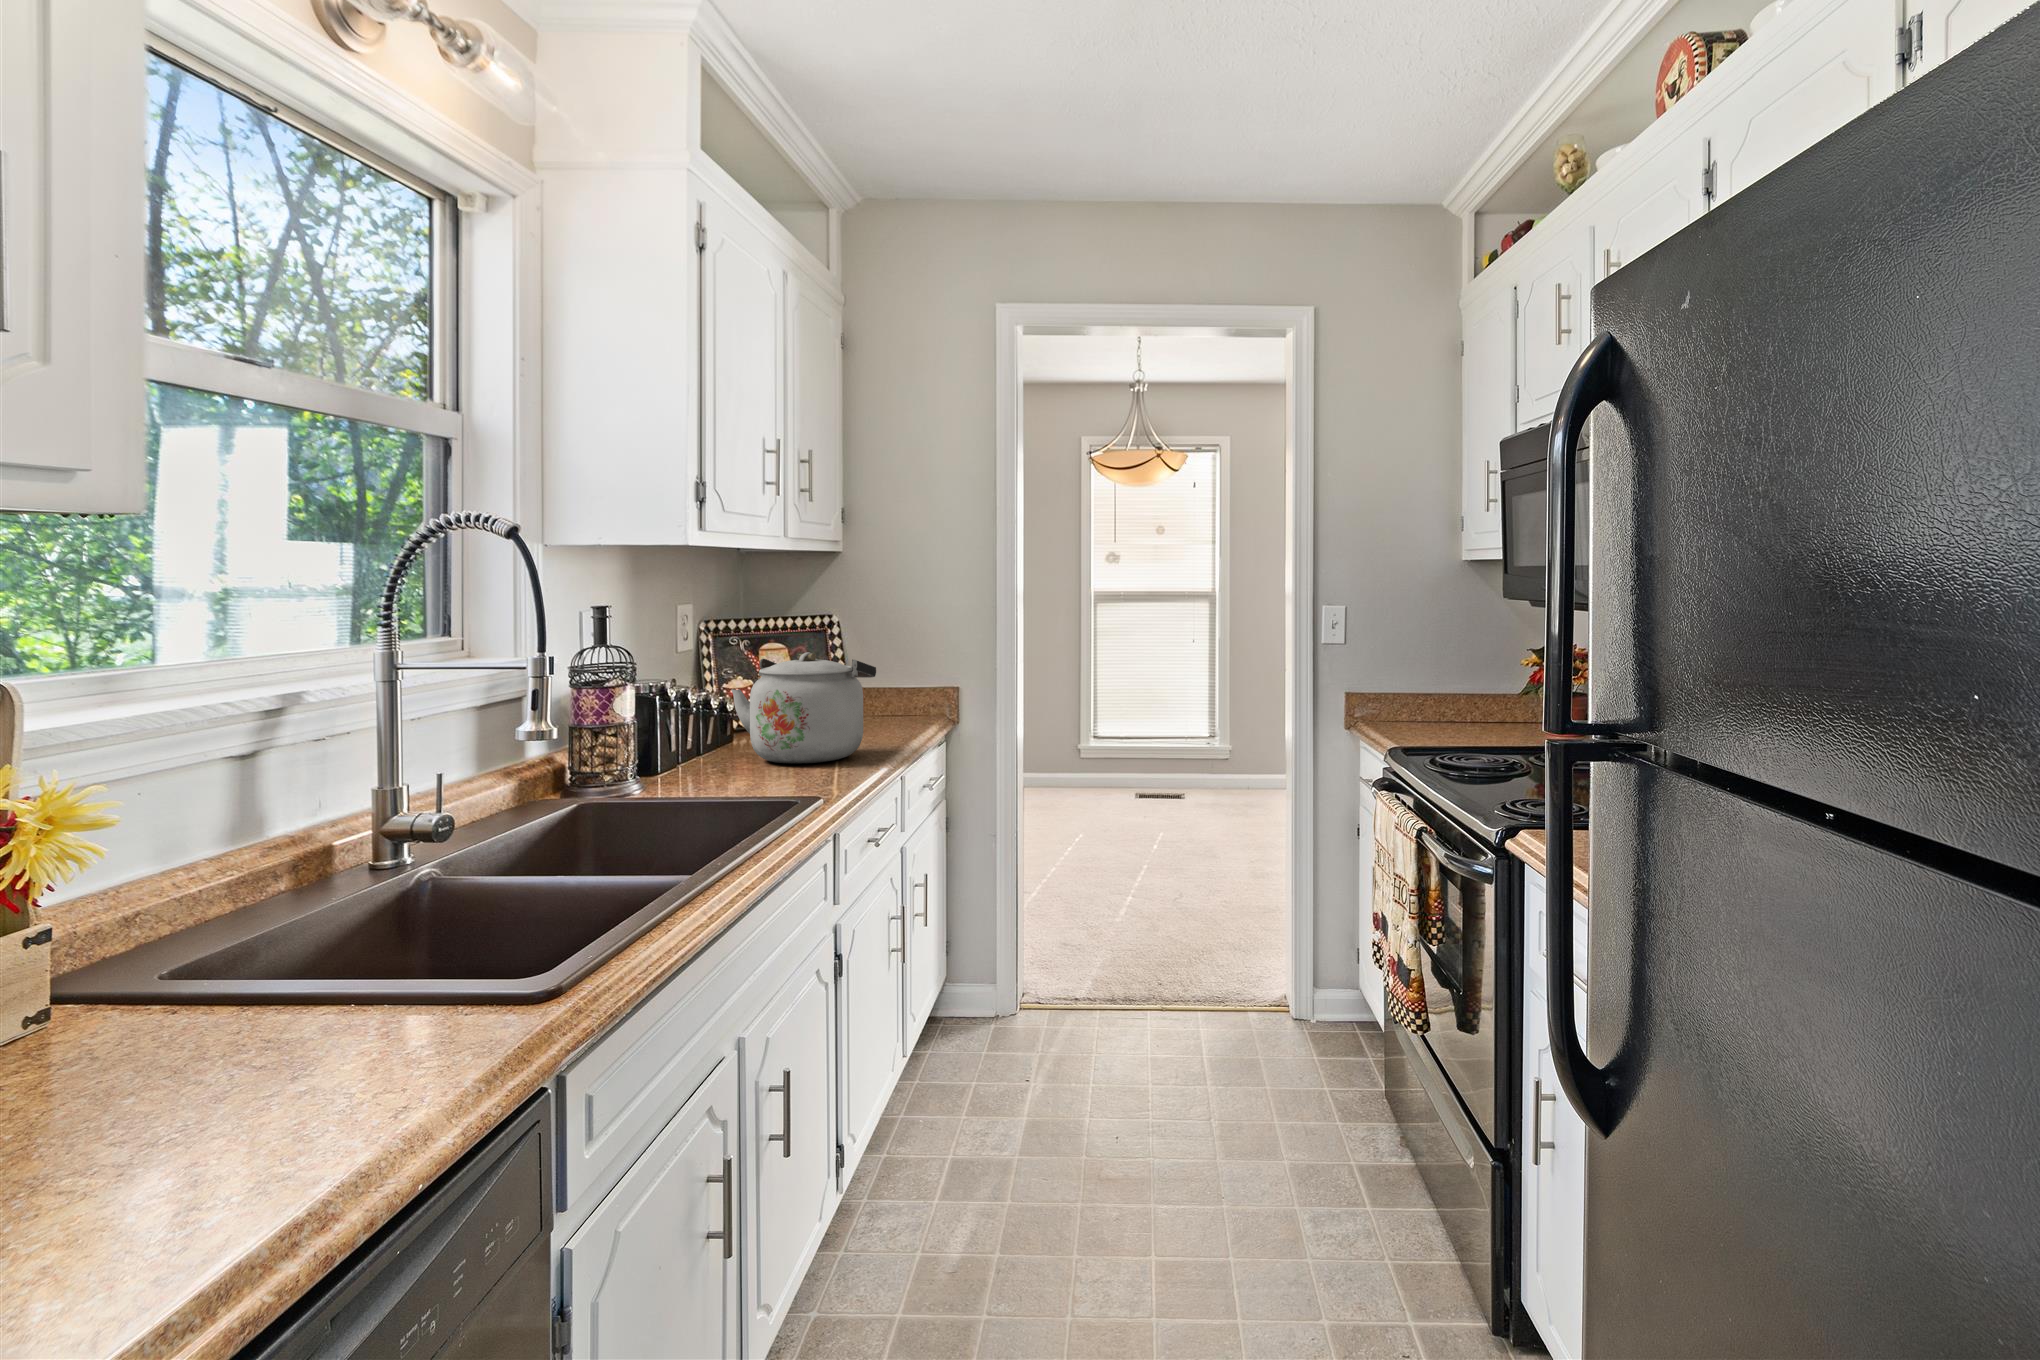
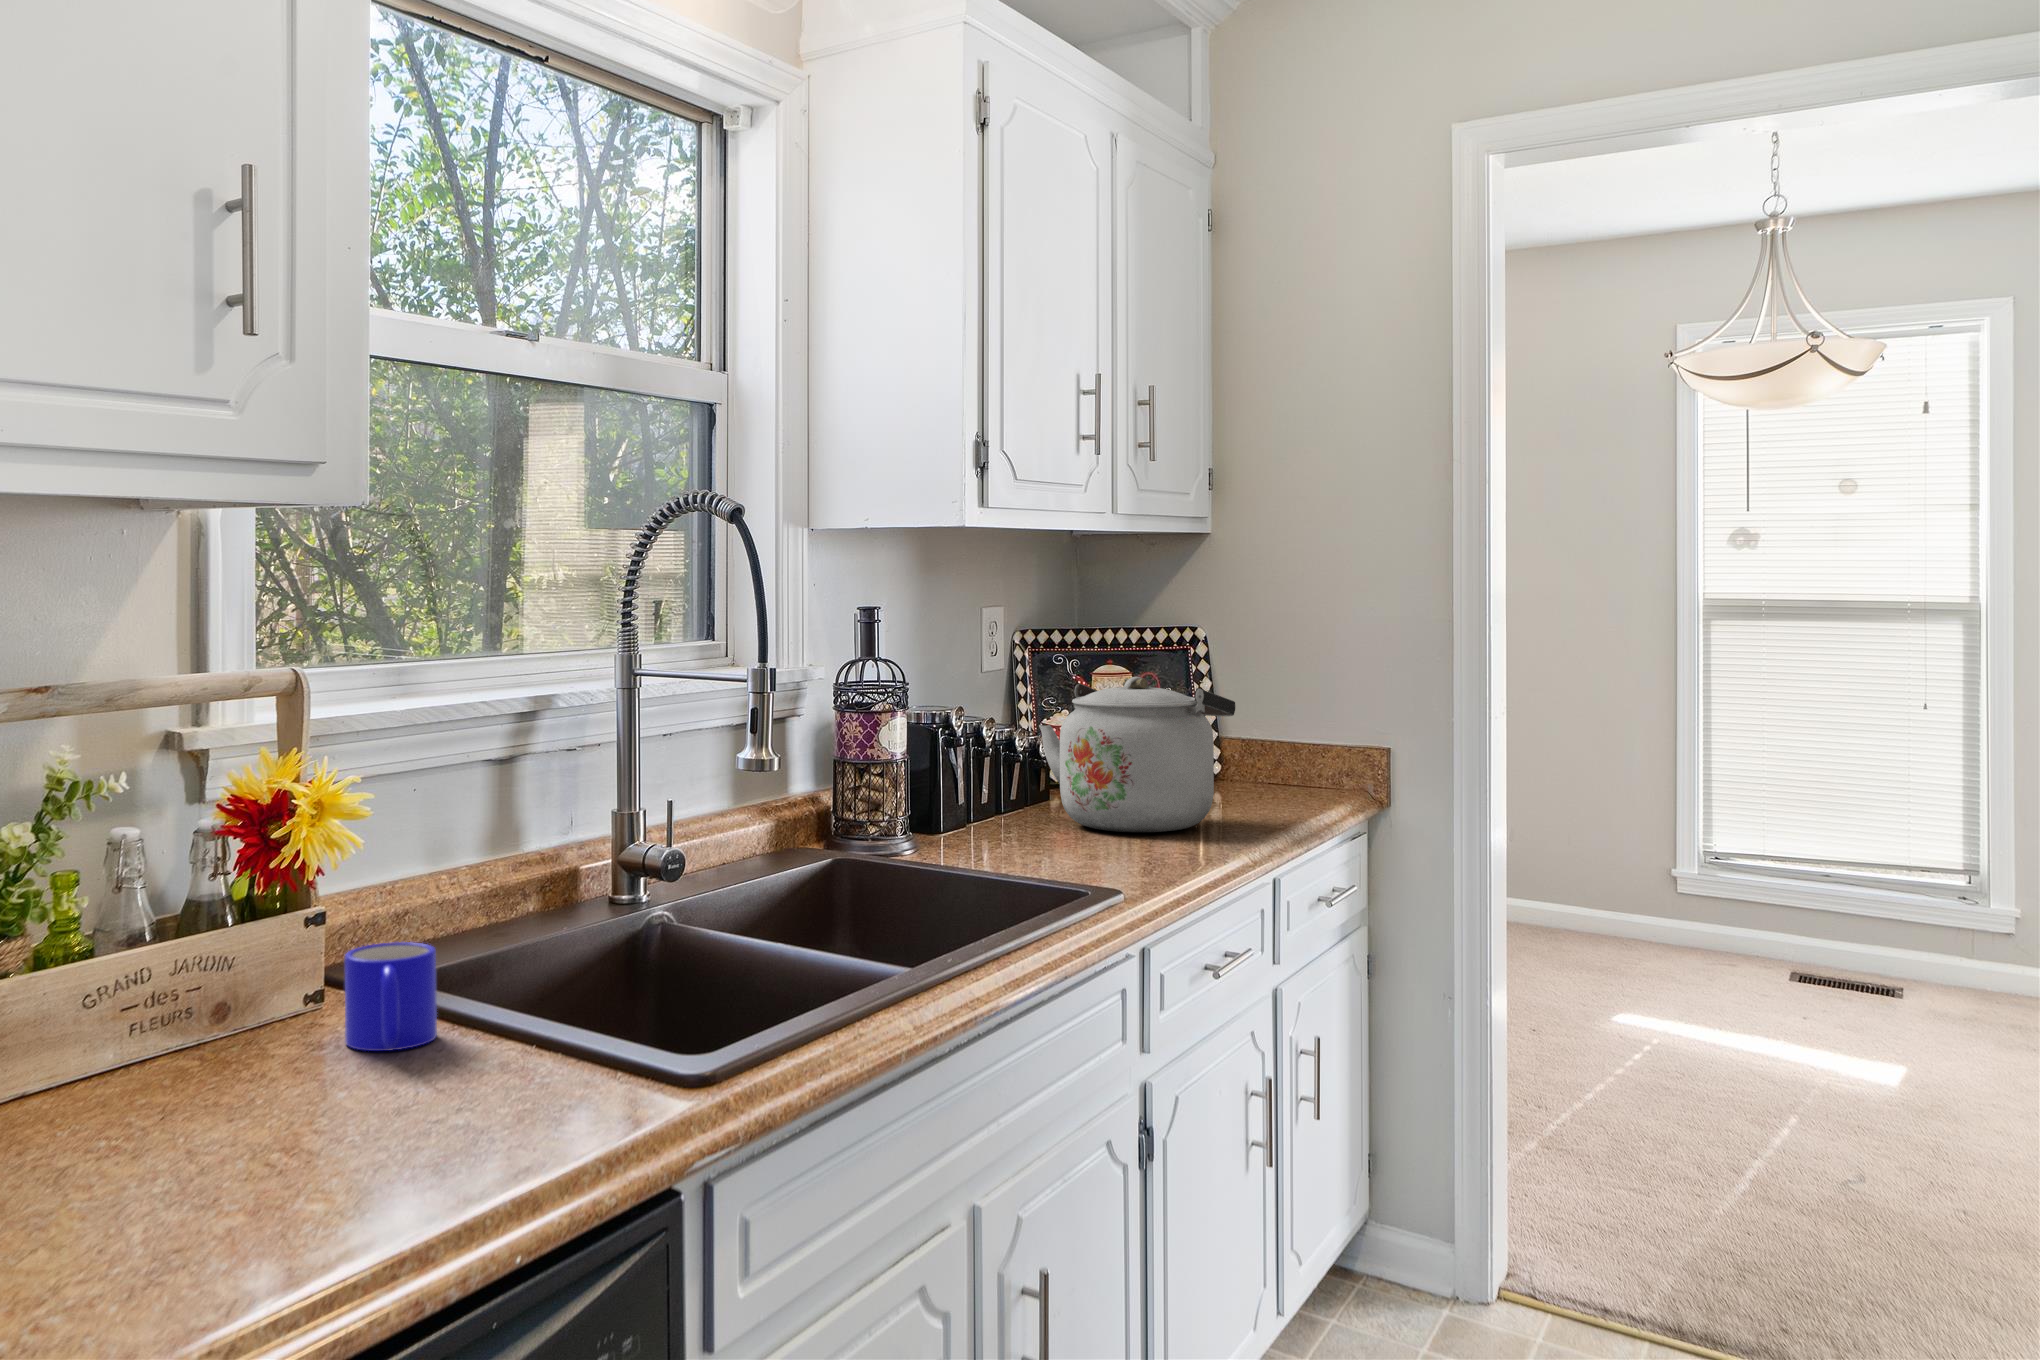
mug: none [92,951,214,1074] -> present [345,942,437,1051]

